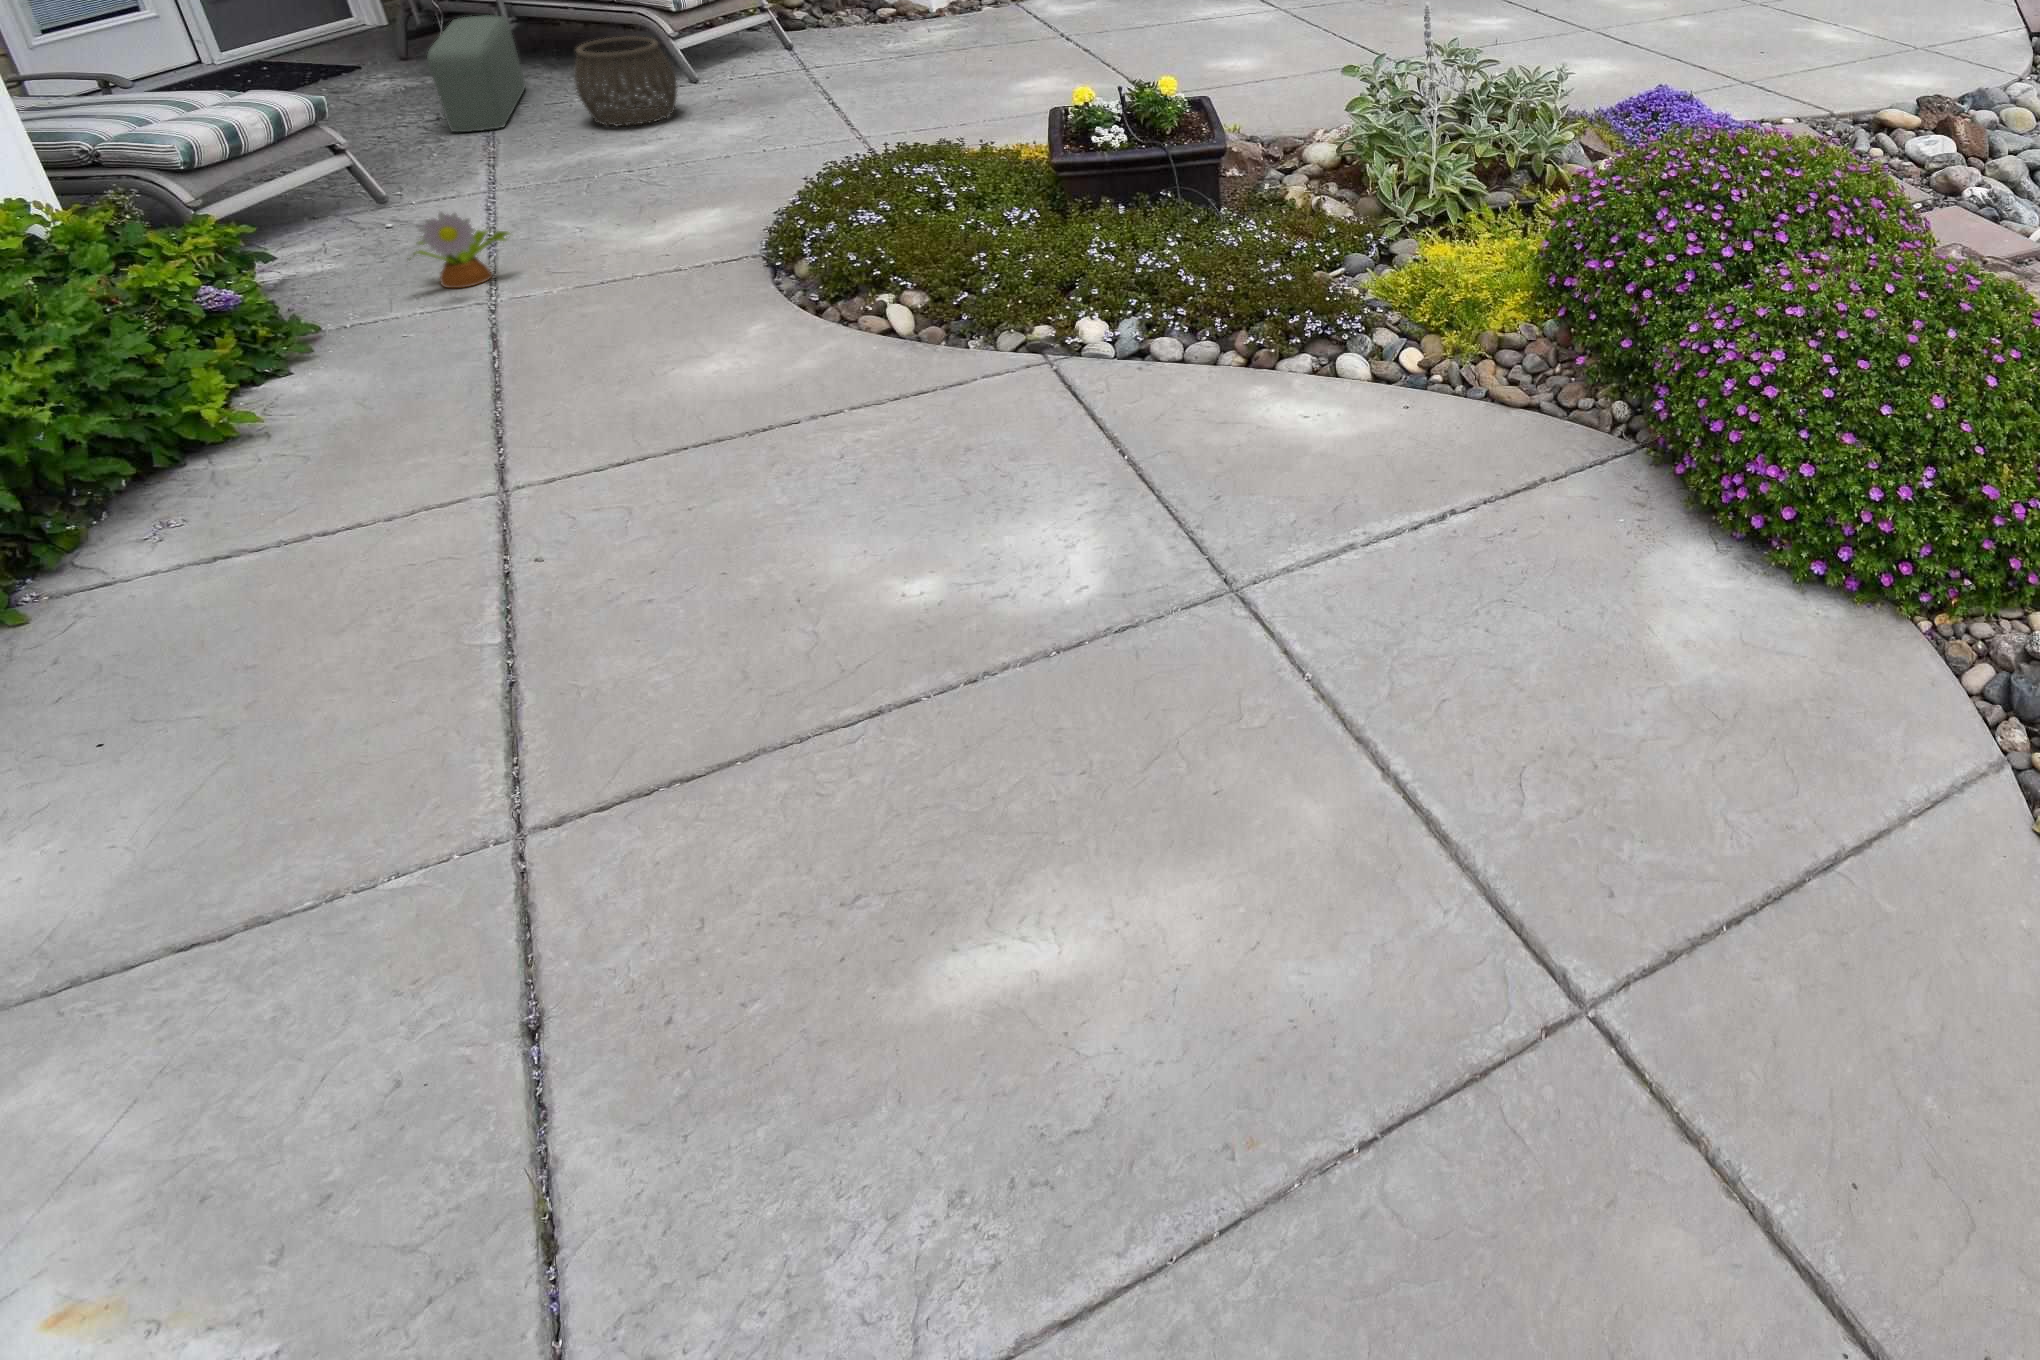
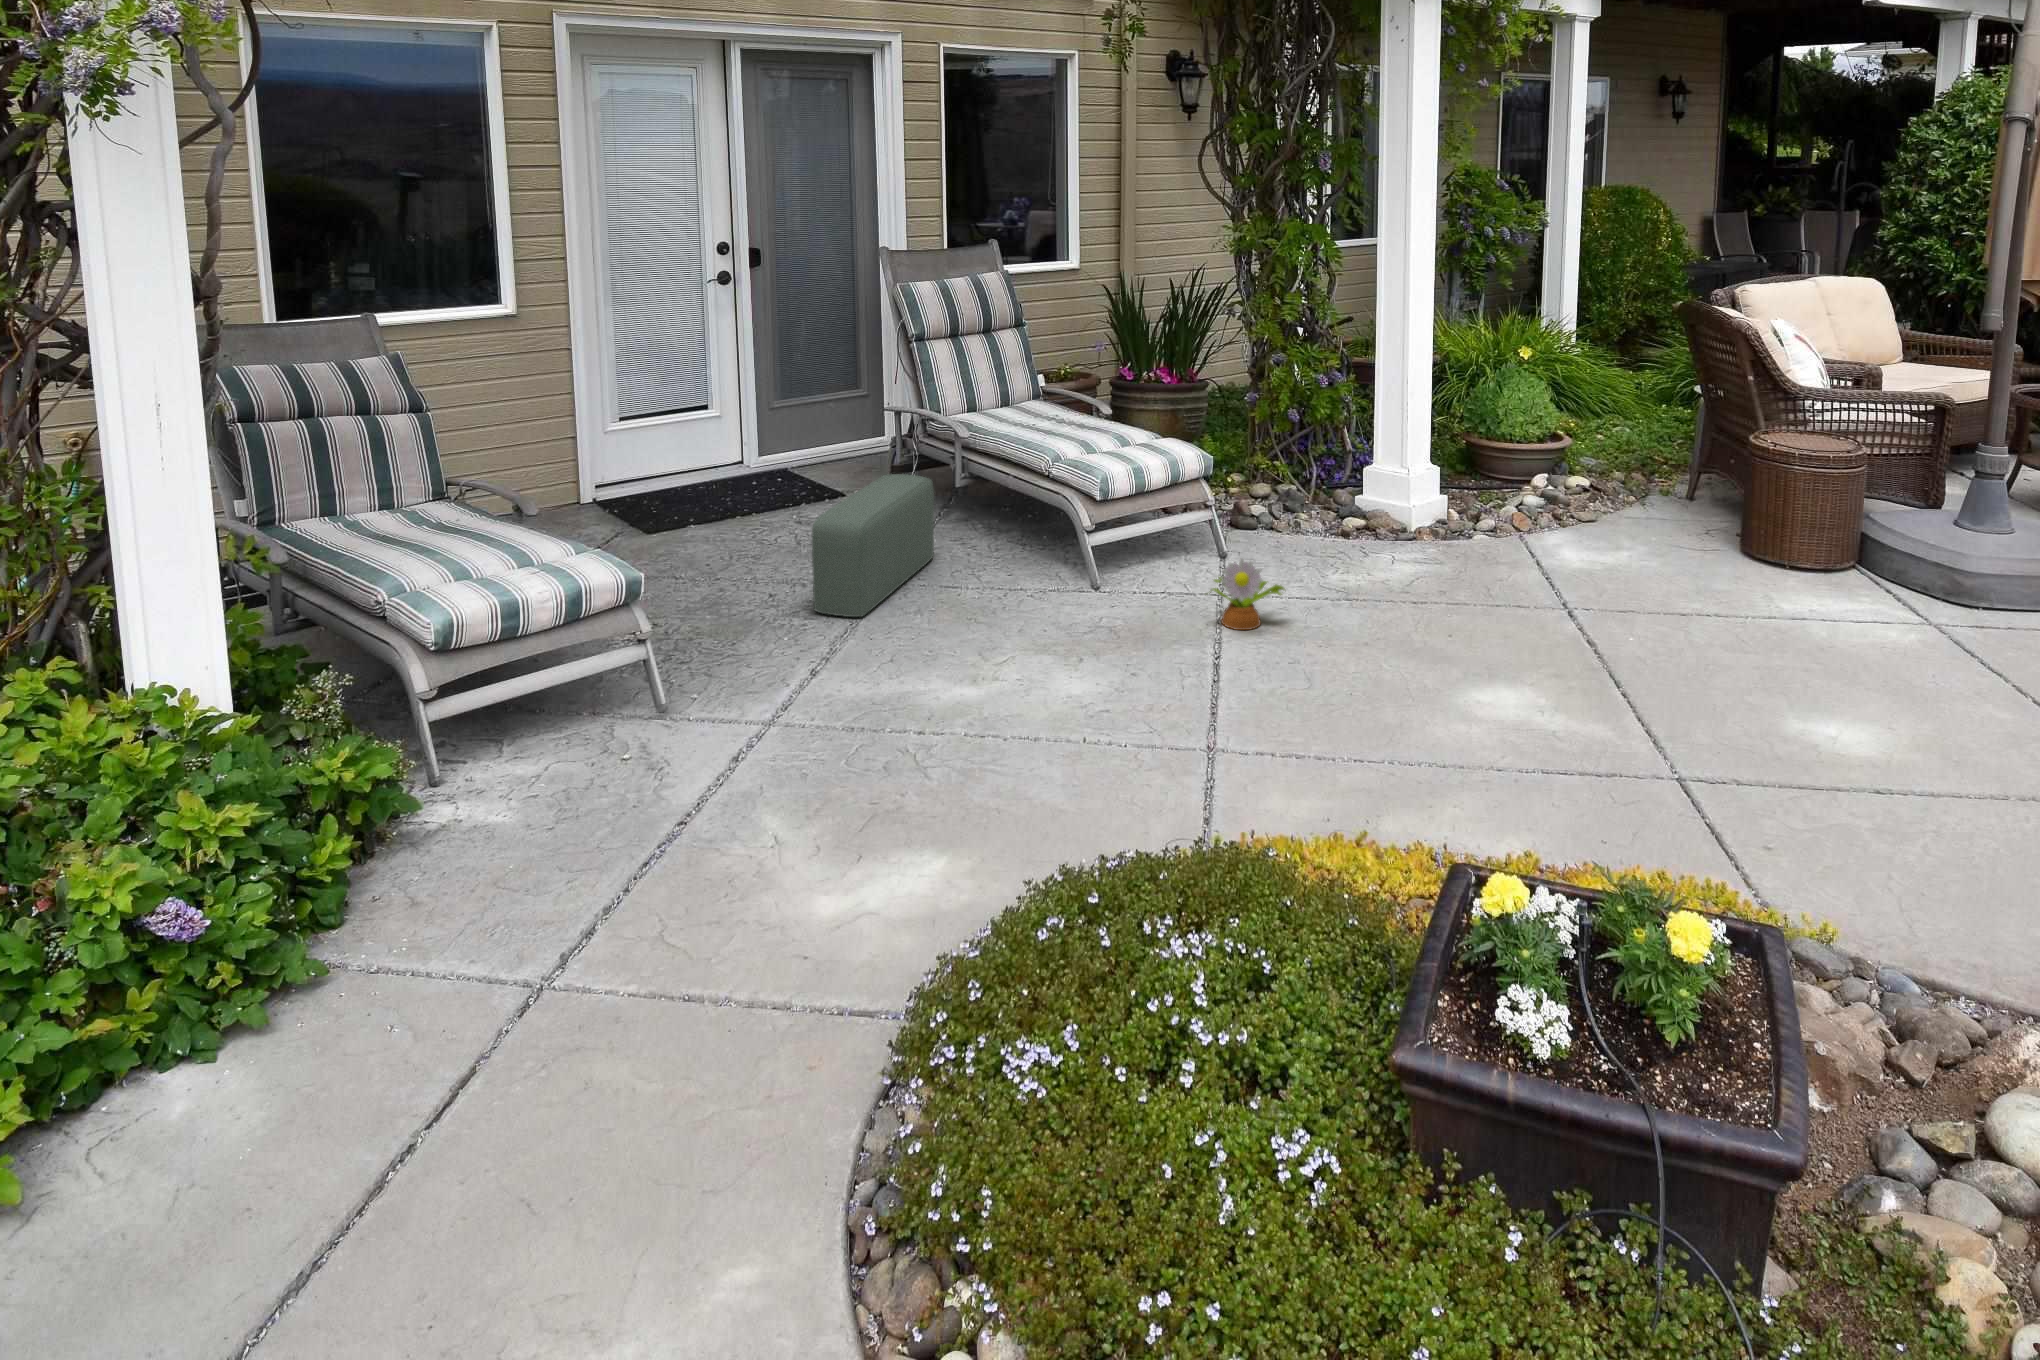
woven basket: present [574,36,677,126] -> none [935,532,1046,651]
decorative plant: present [414,212,510,288] -> present [1210,559,1285,630]

